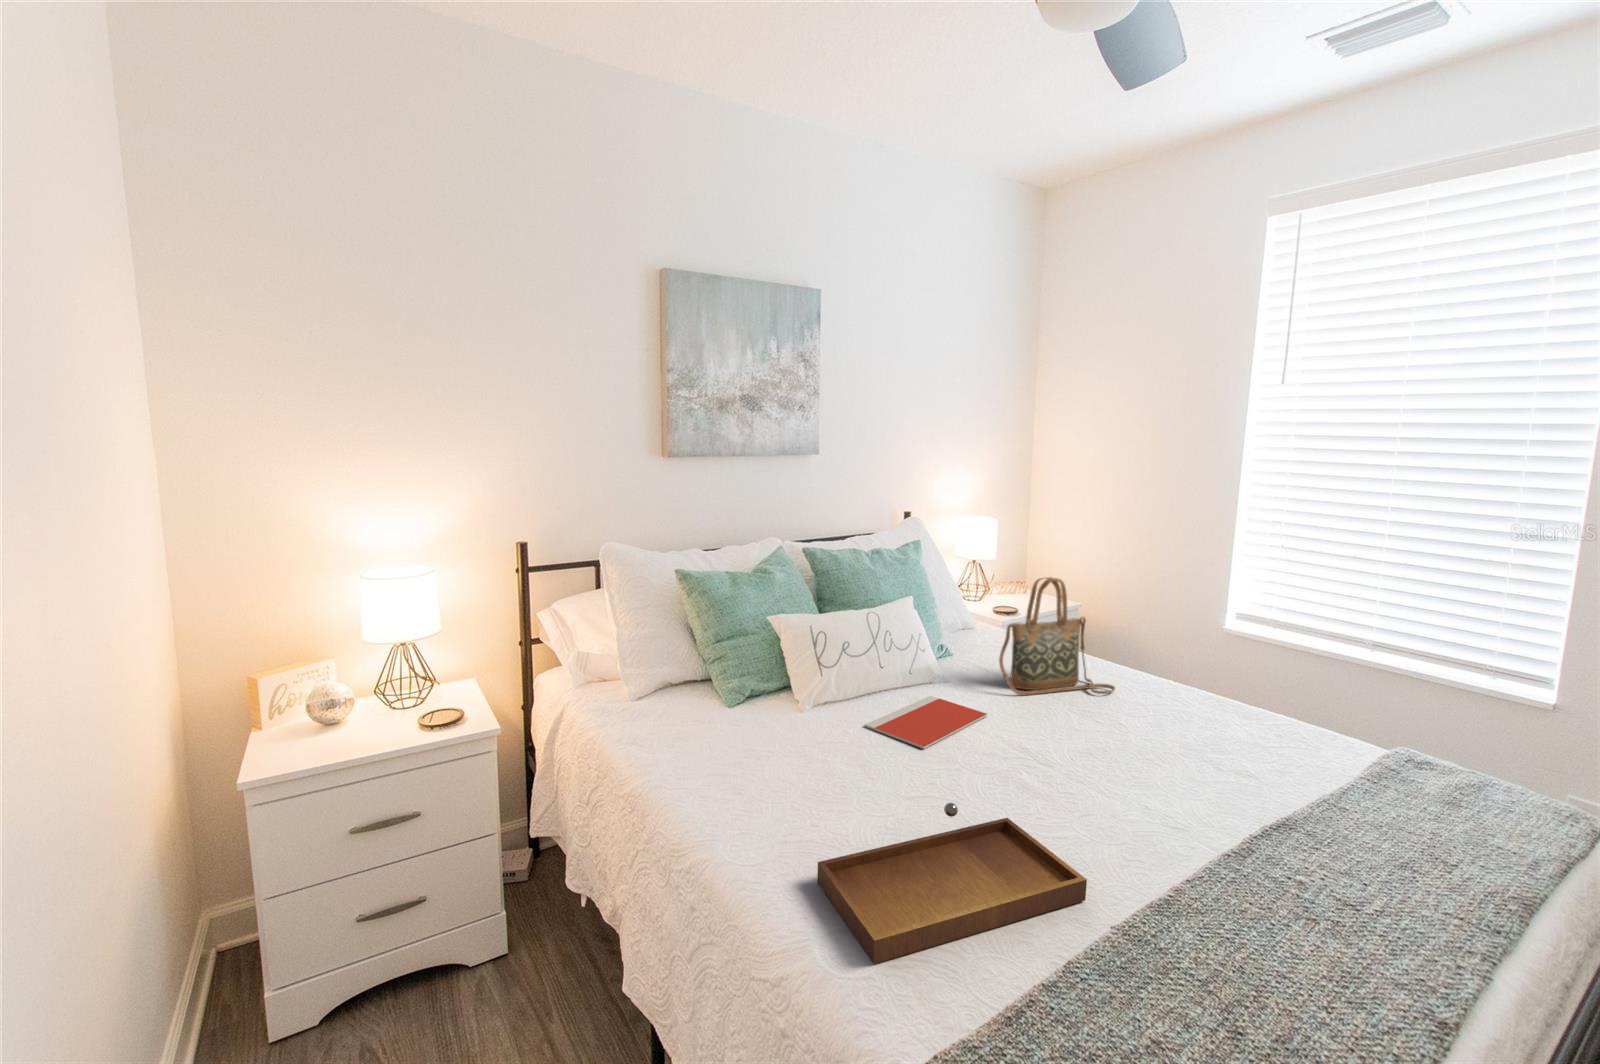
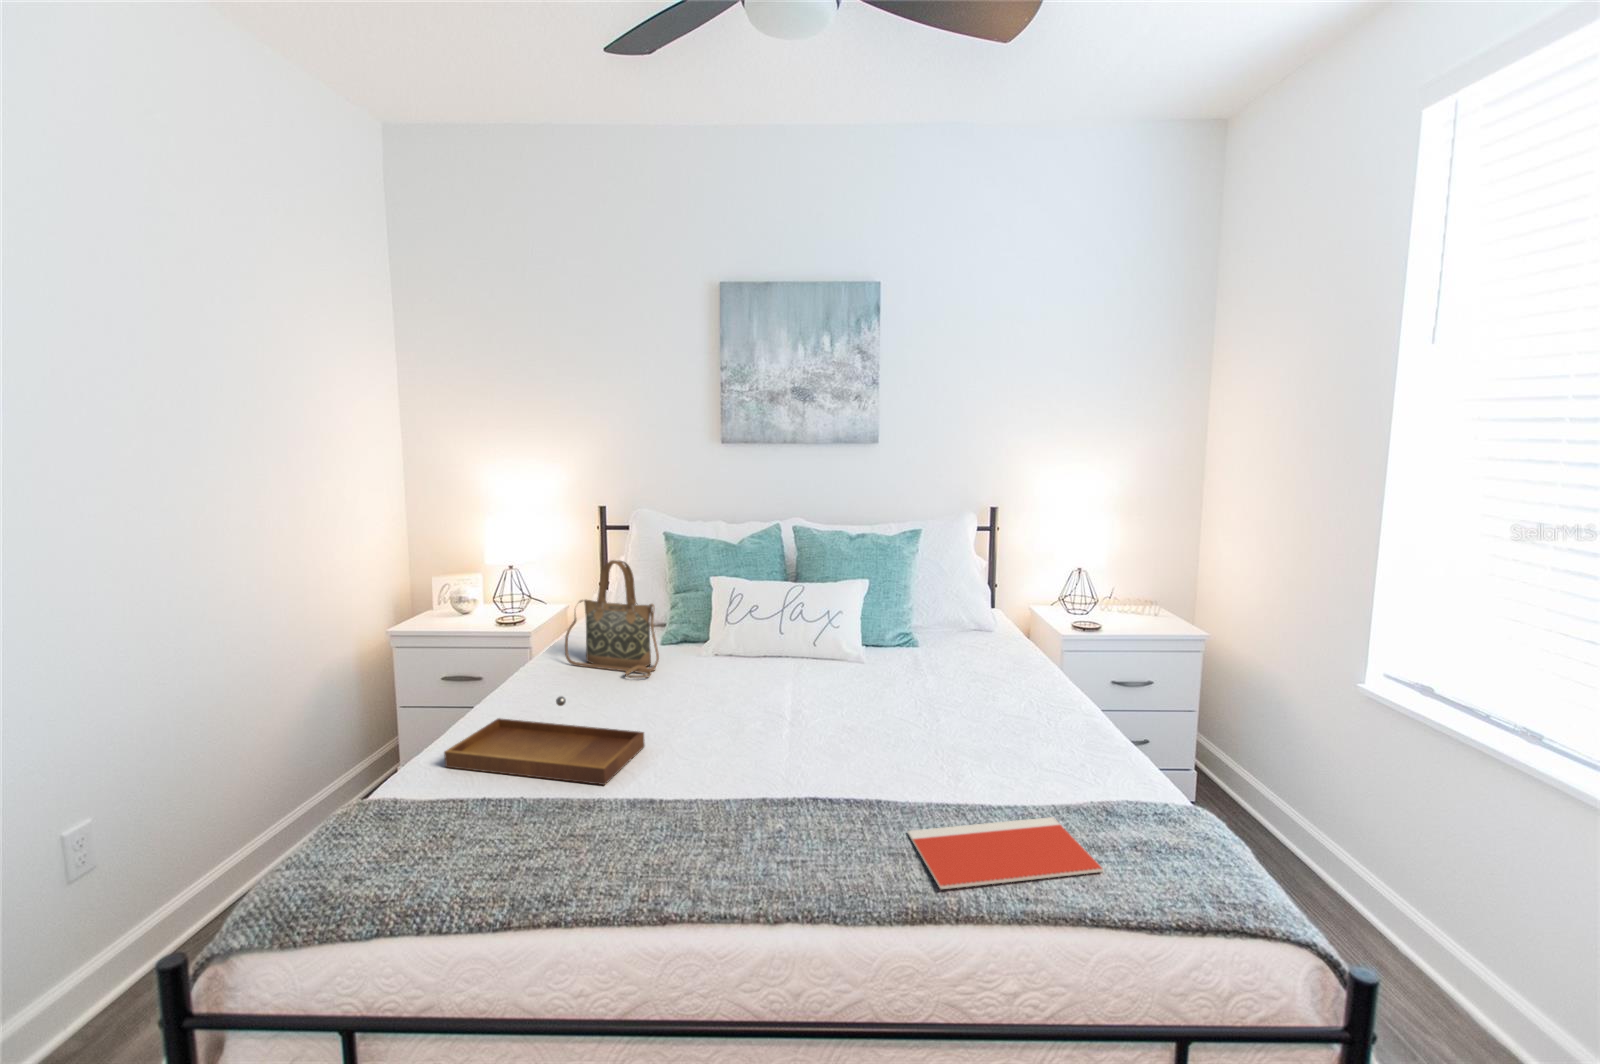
handbag: present [999,577,1115,695] -> present [565,560,659,679]
notebook: present [865,696,987,749] -> present [908,817,1103,889]

